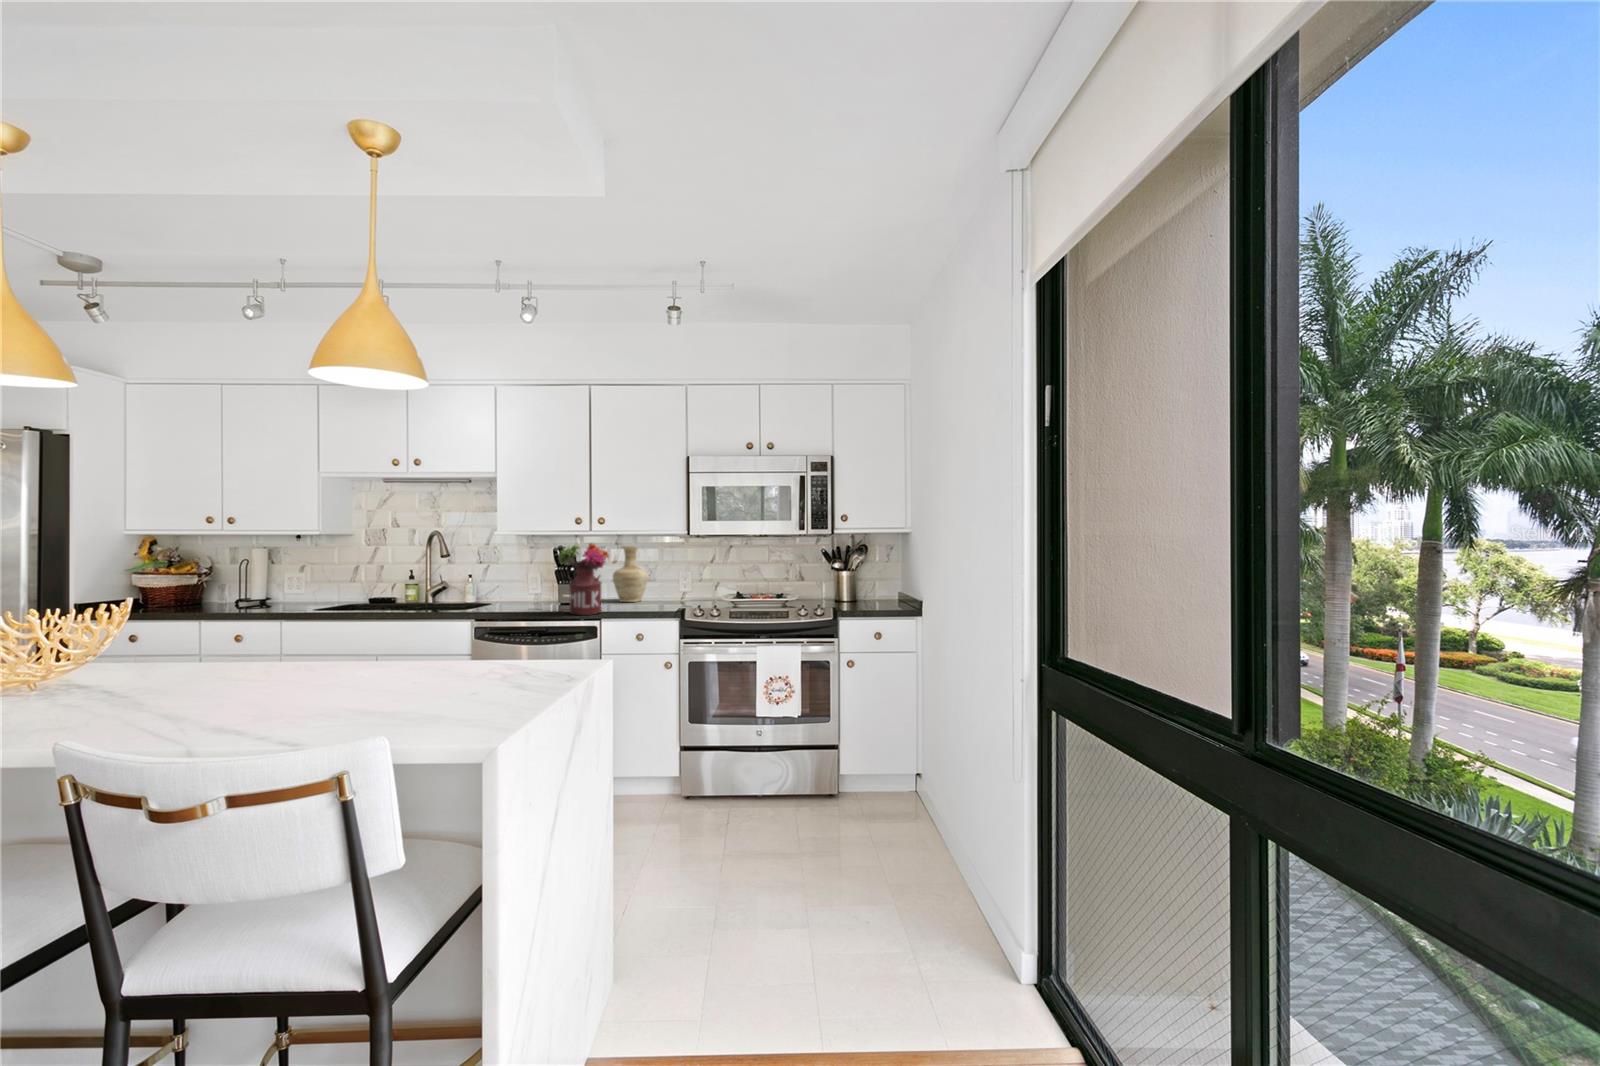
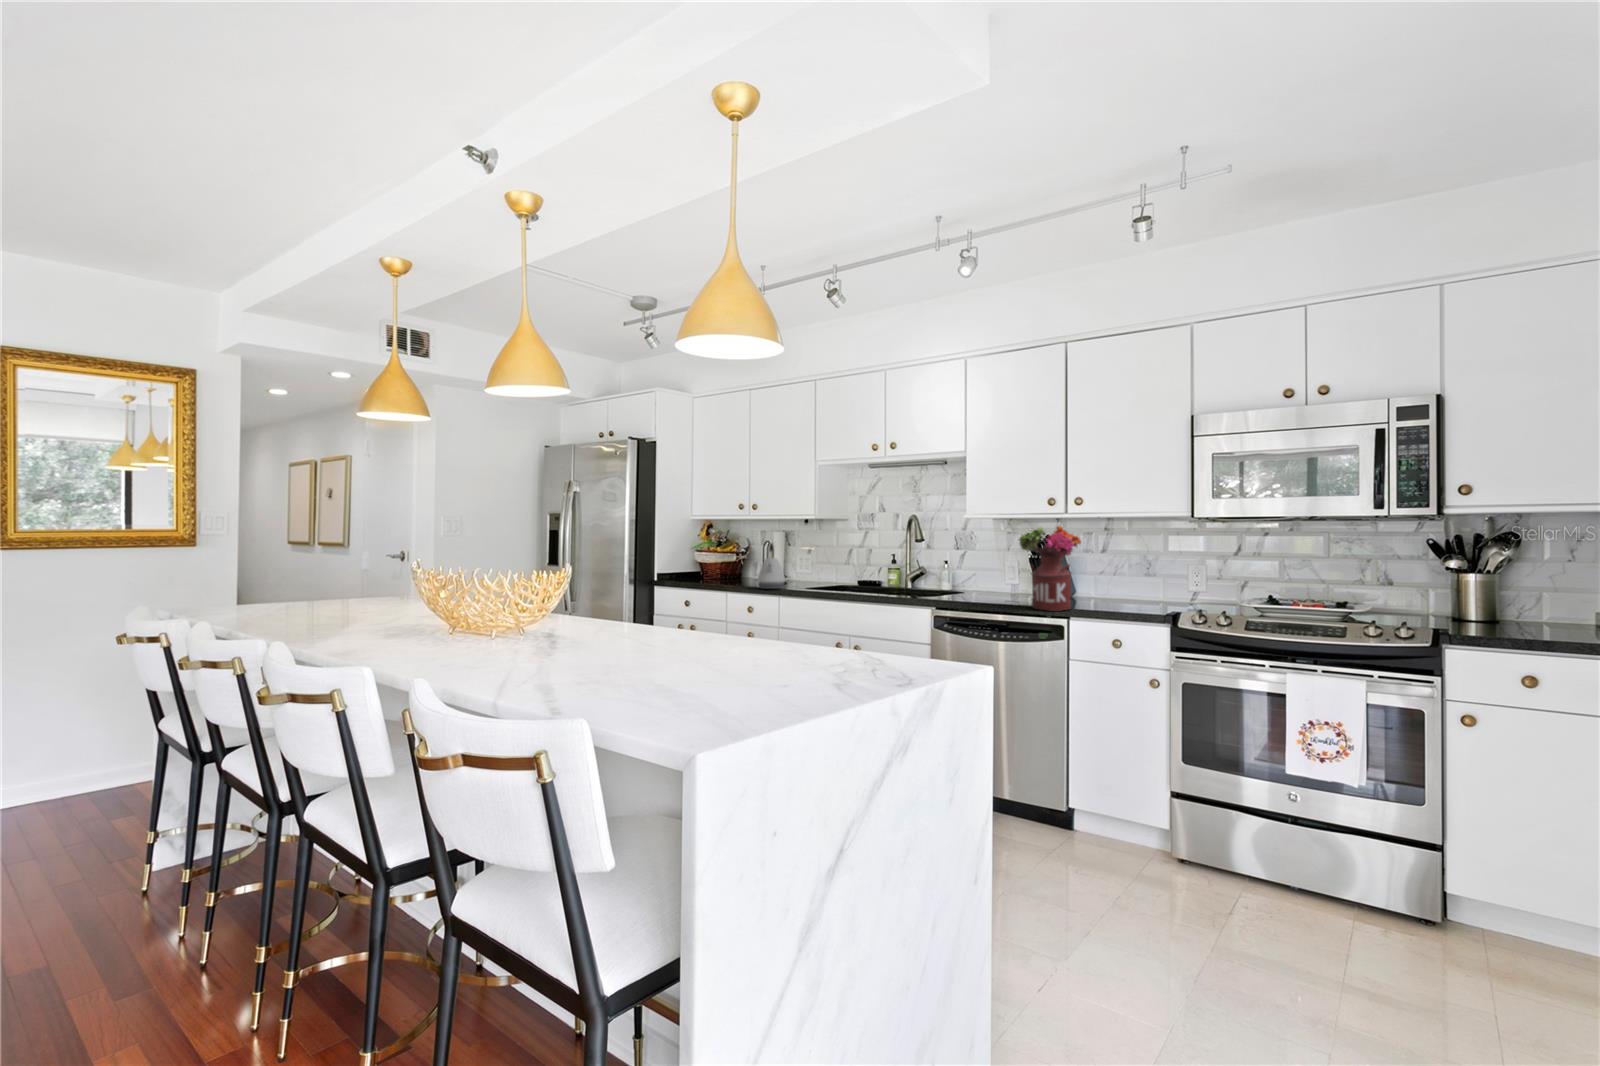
vase: present [613,546,648,602] -> none [1095,532,1141,600]
kettle: none [244,562,283,614] -> present [757,543,785,589]

